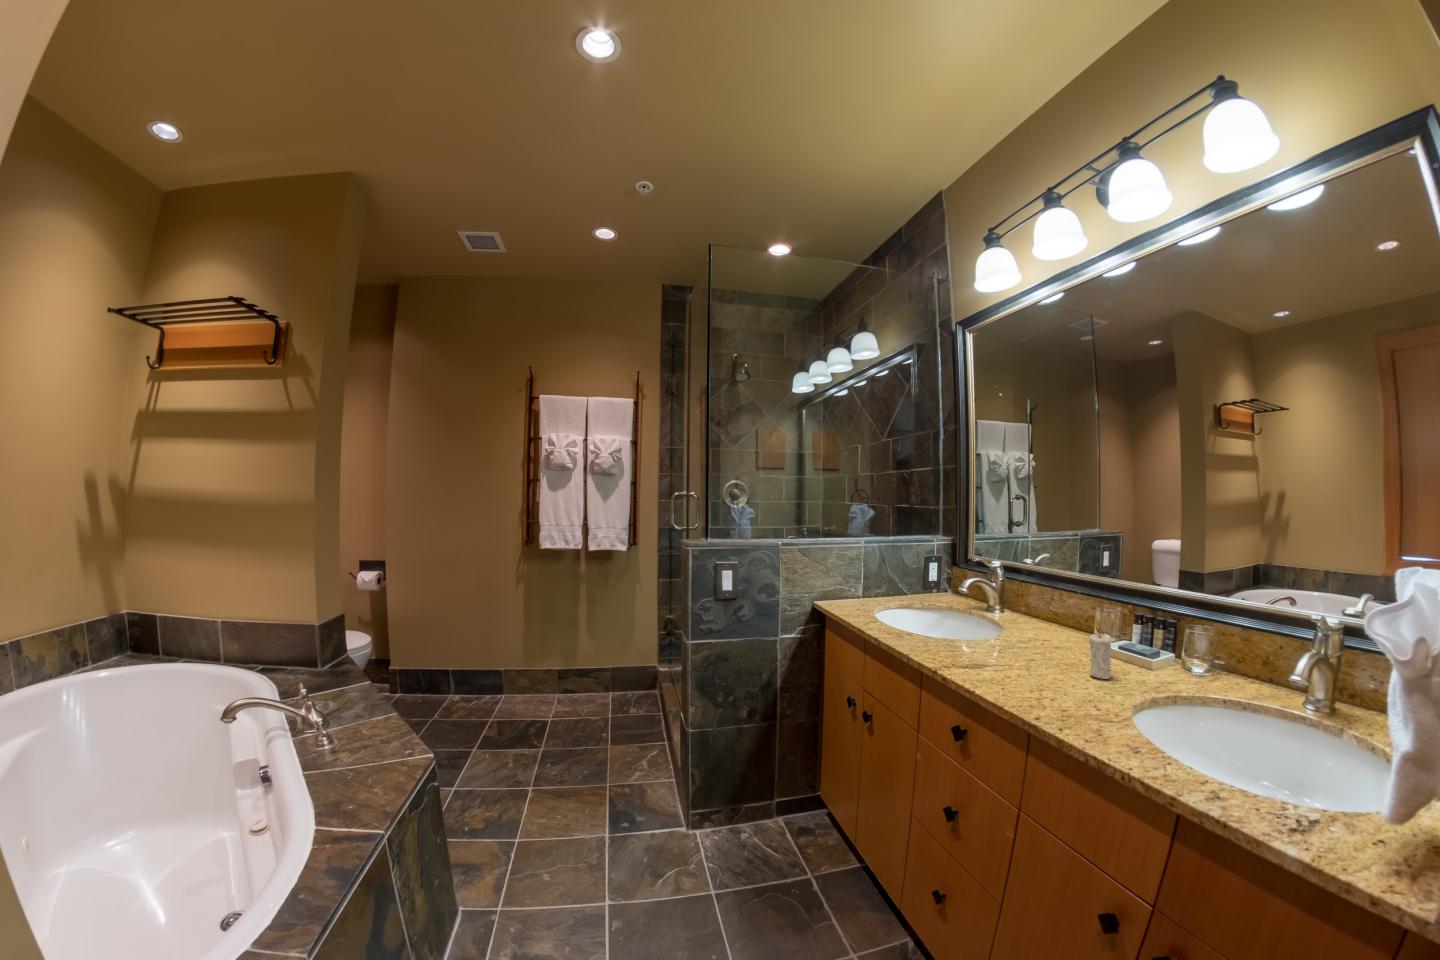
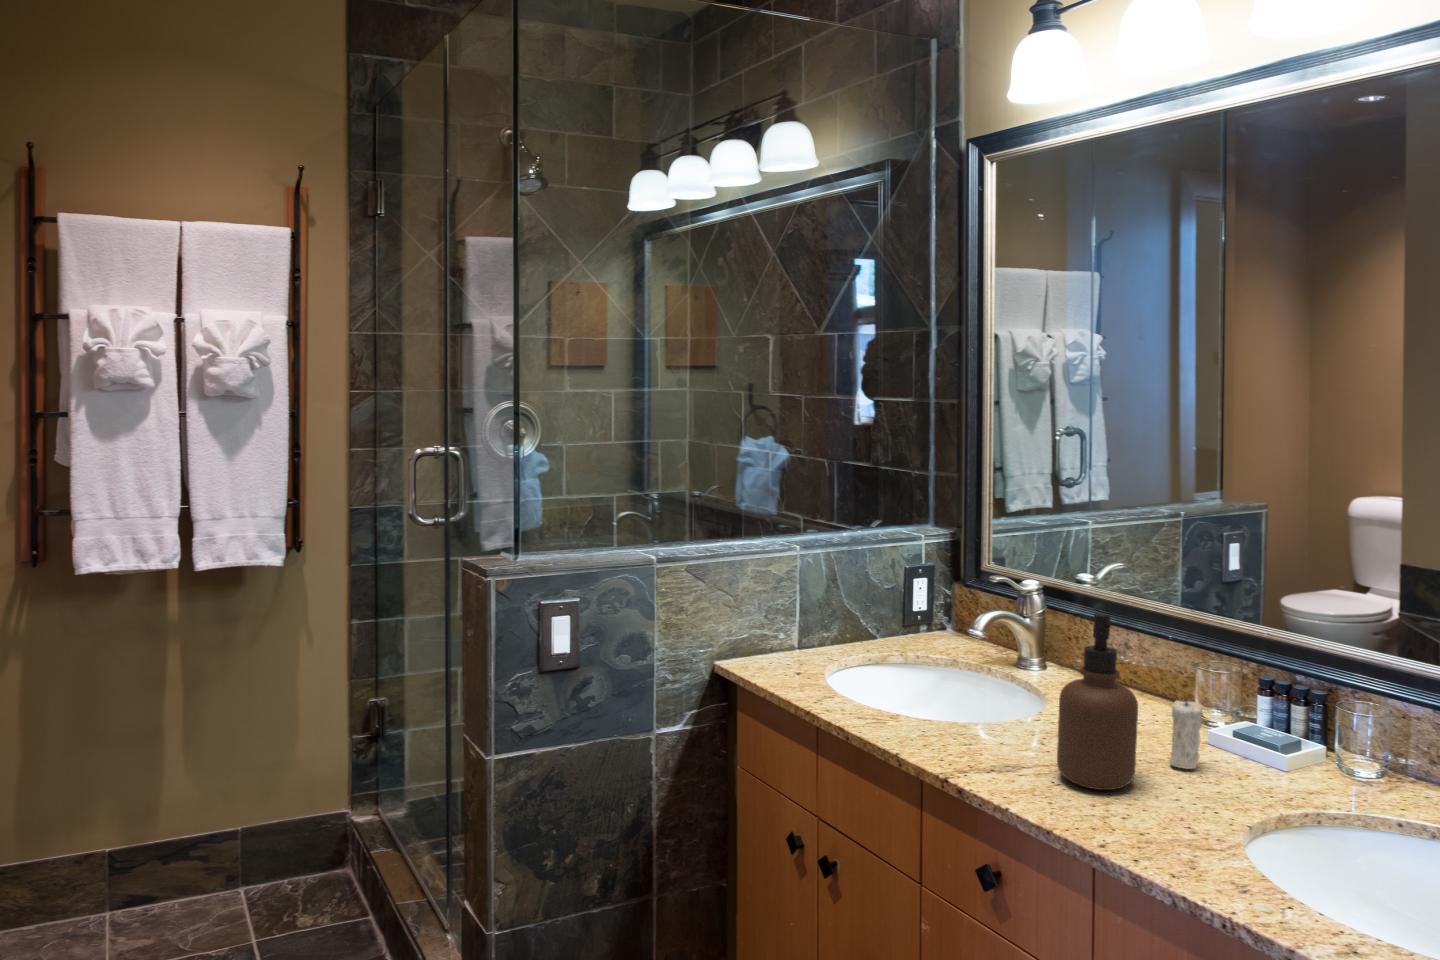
soap dispenser: none [1008,575,1062,686] -> present [1057,613,1138,790]

